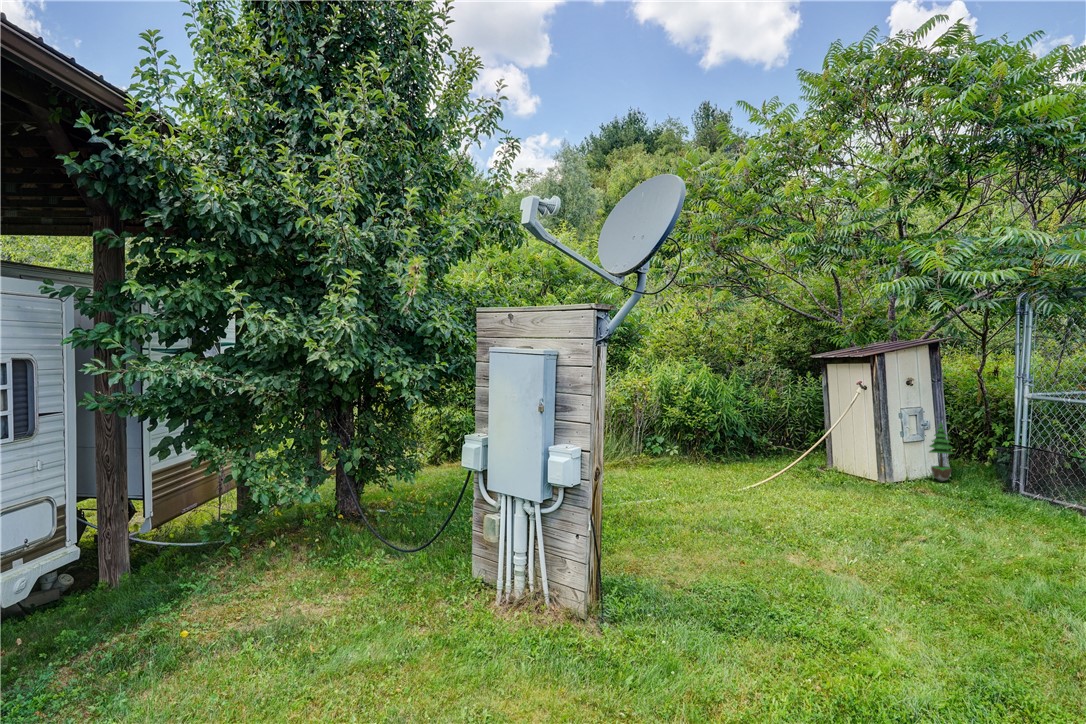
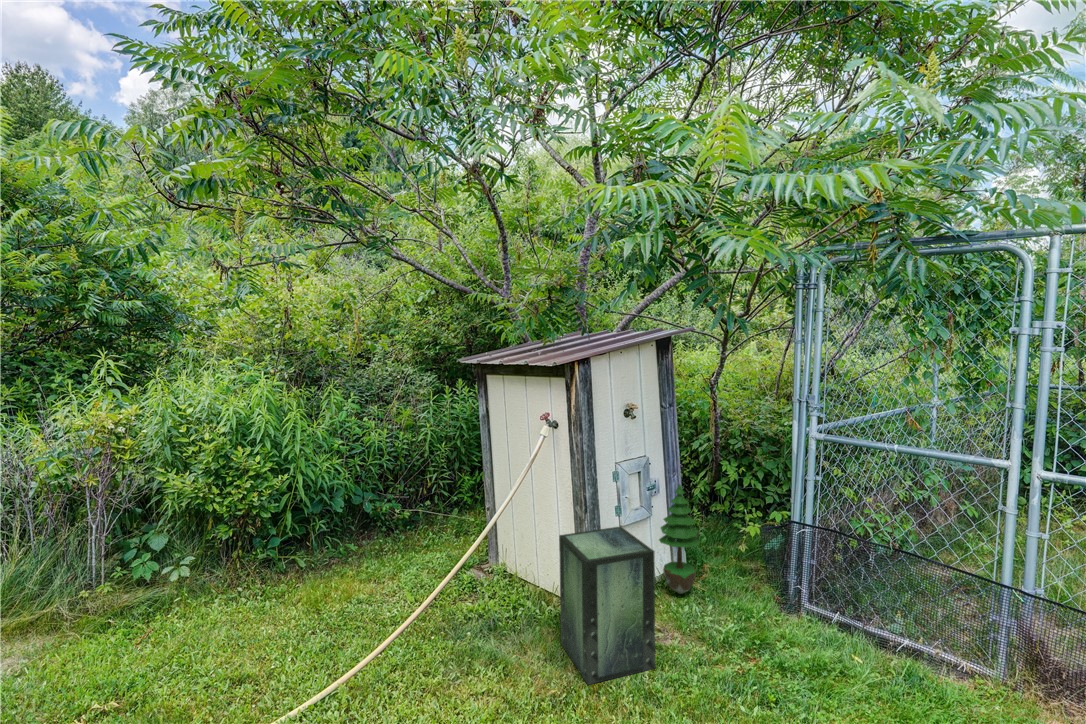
storage box: none [864,433,913,492] -> present [559,527,655,685]

